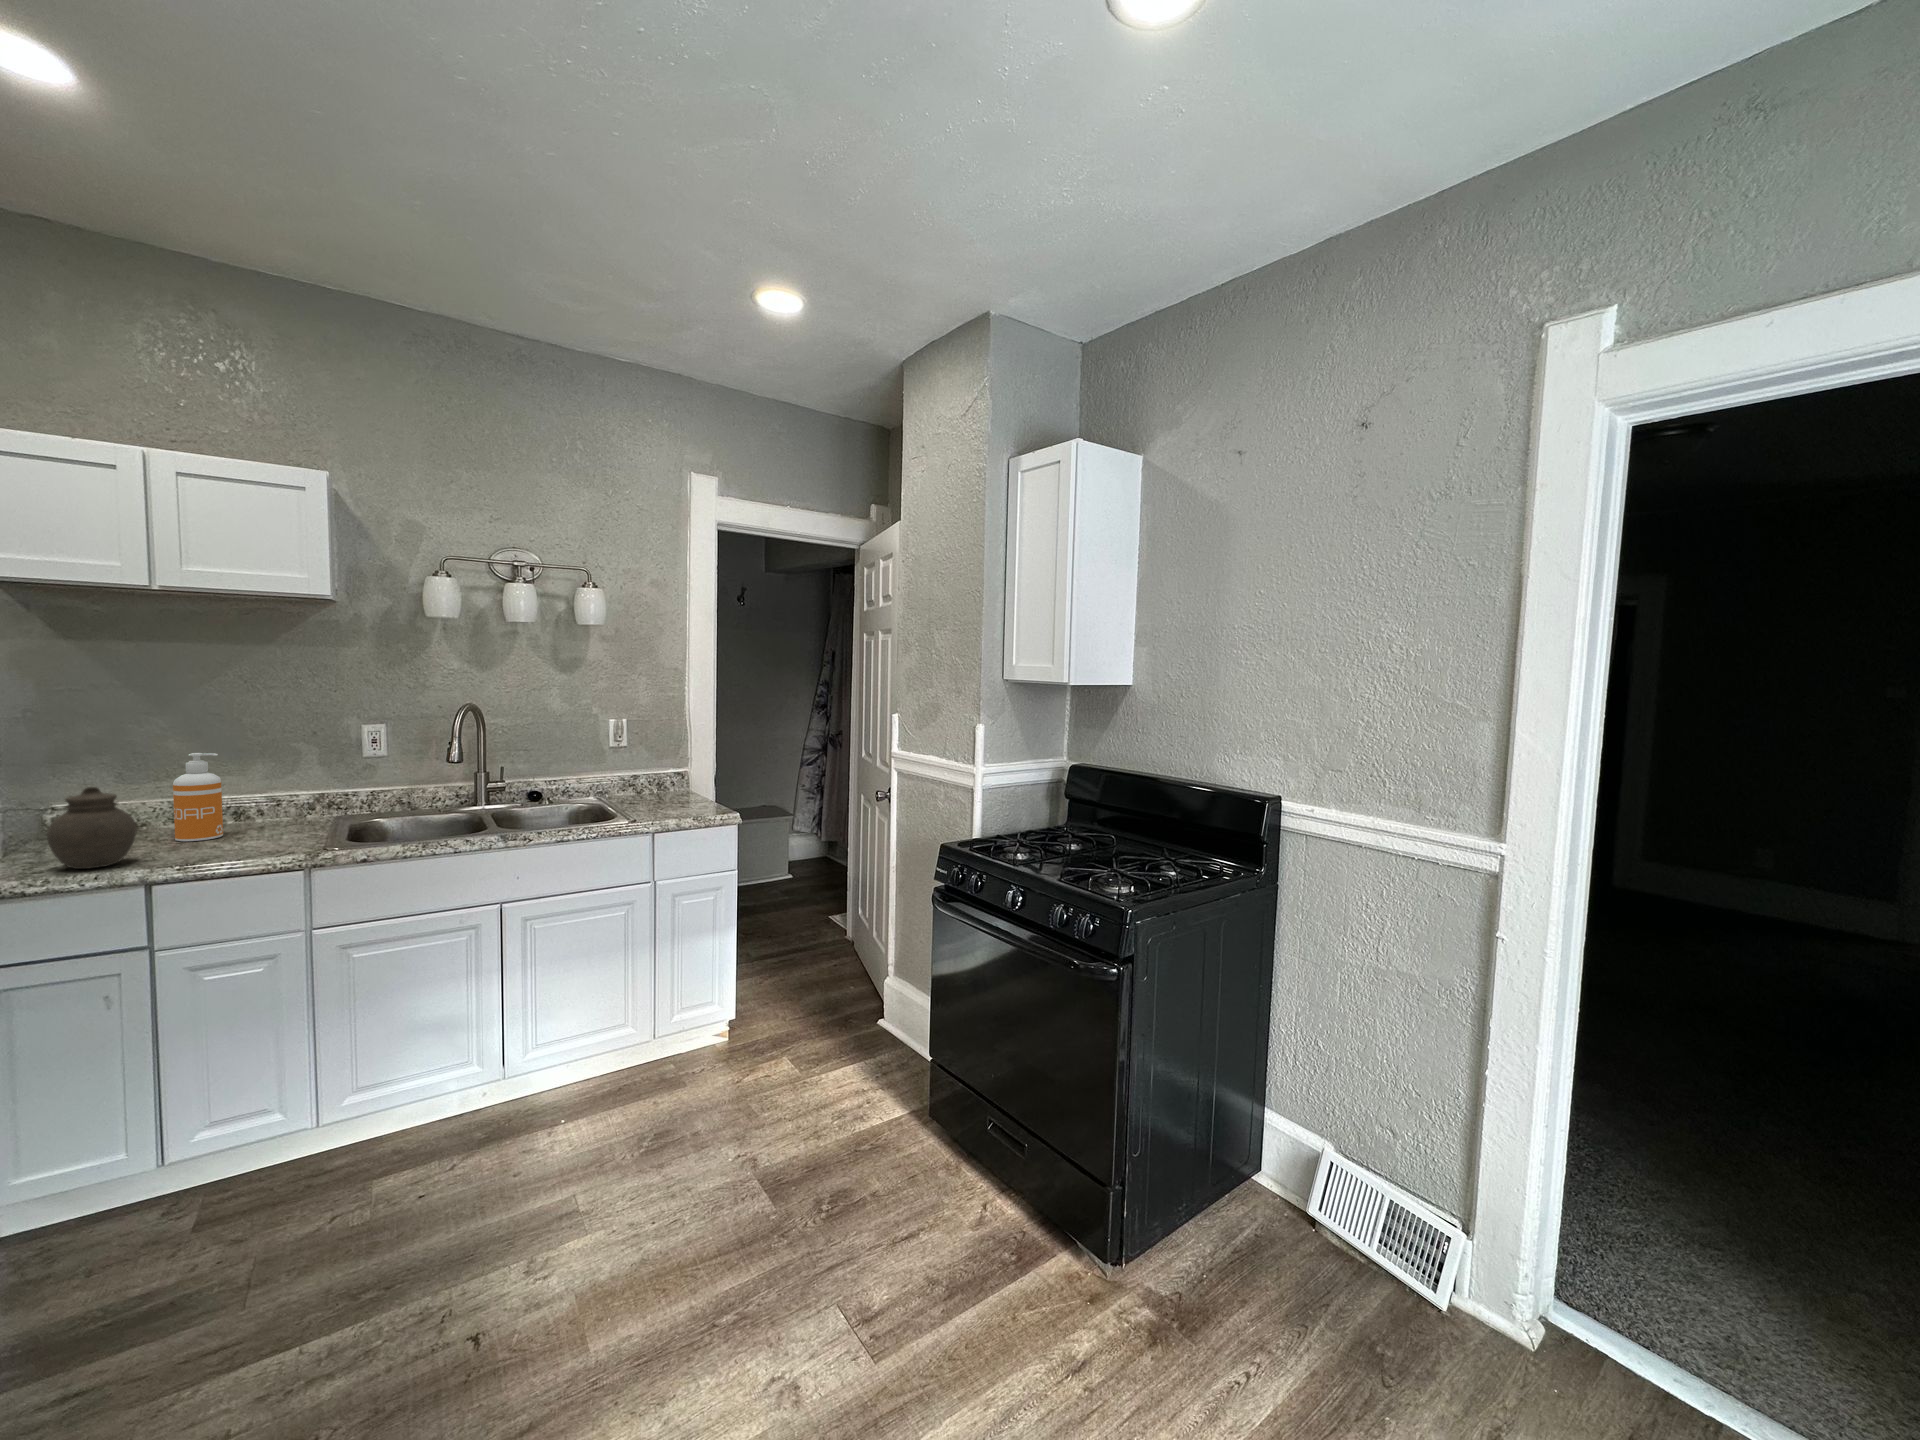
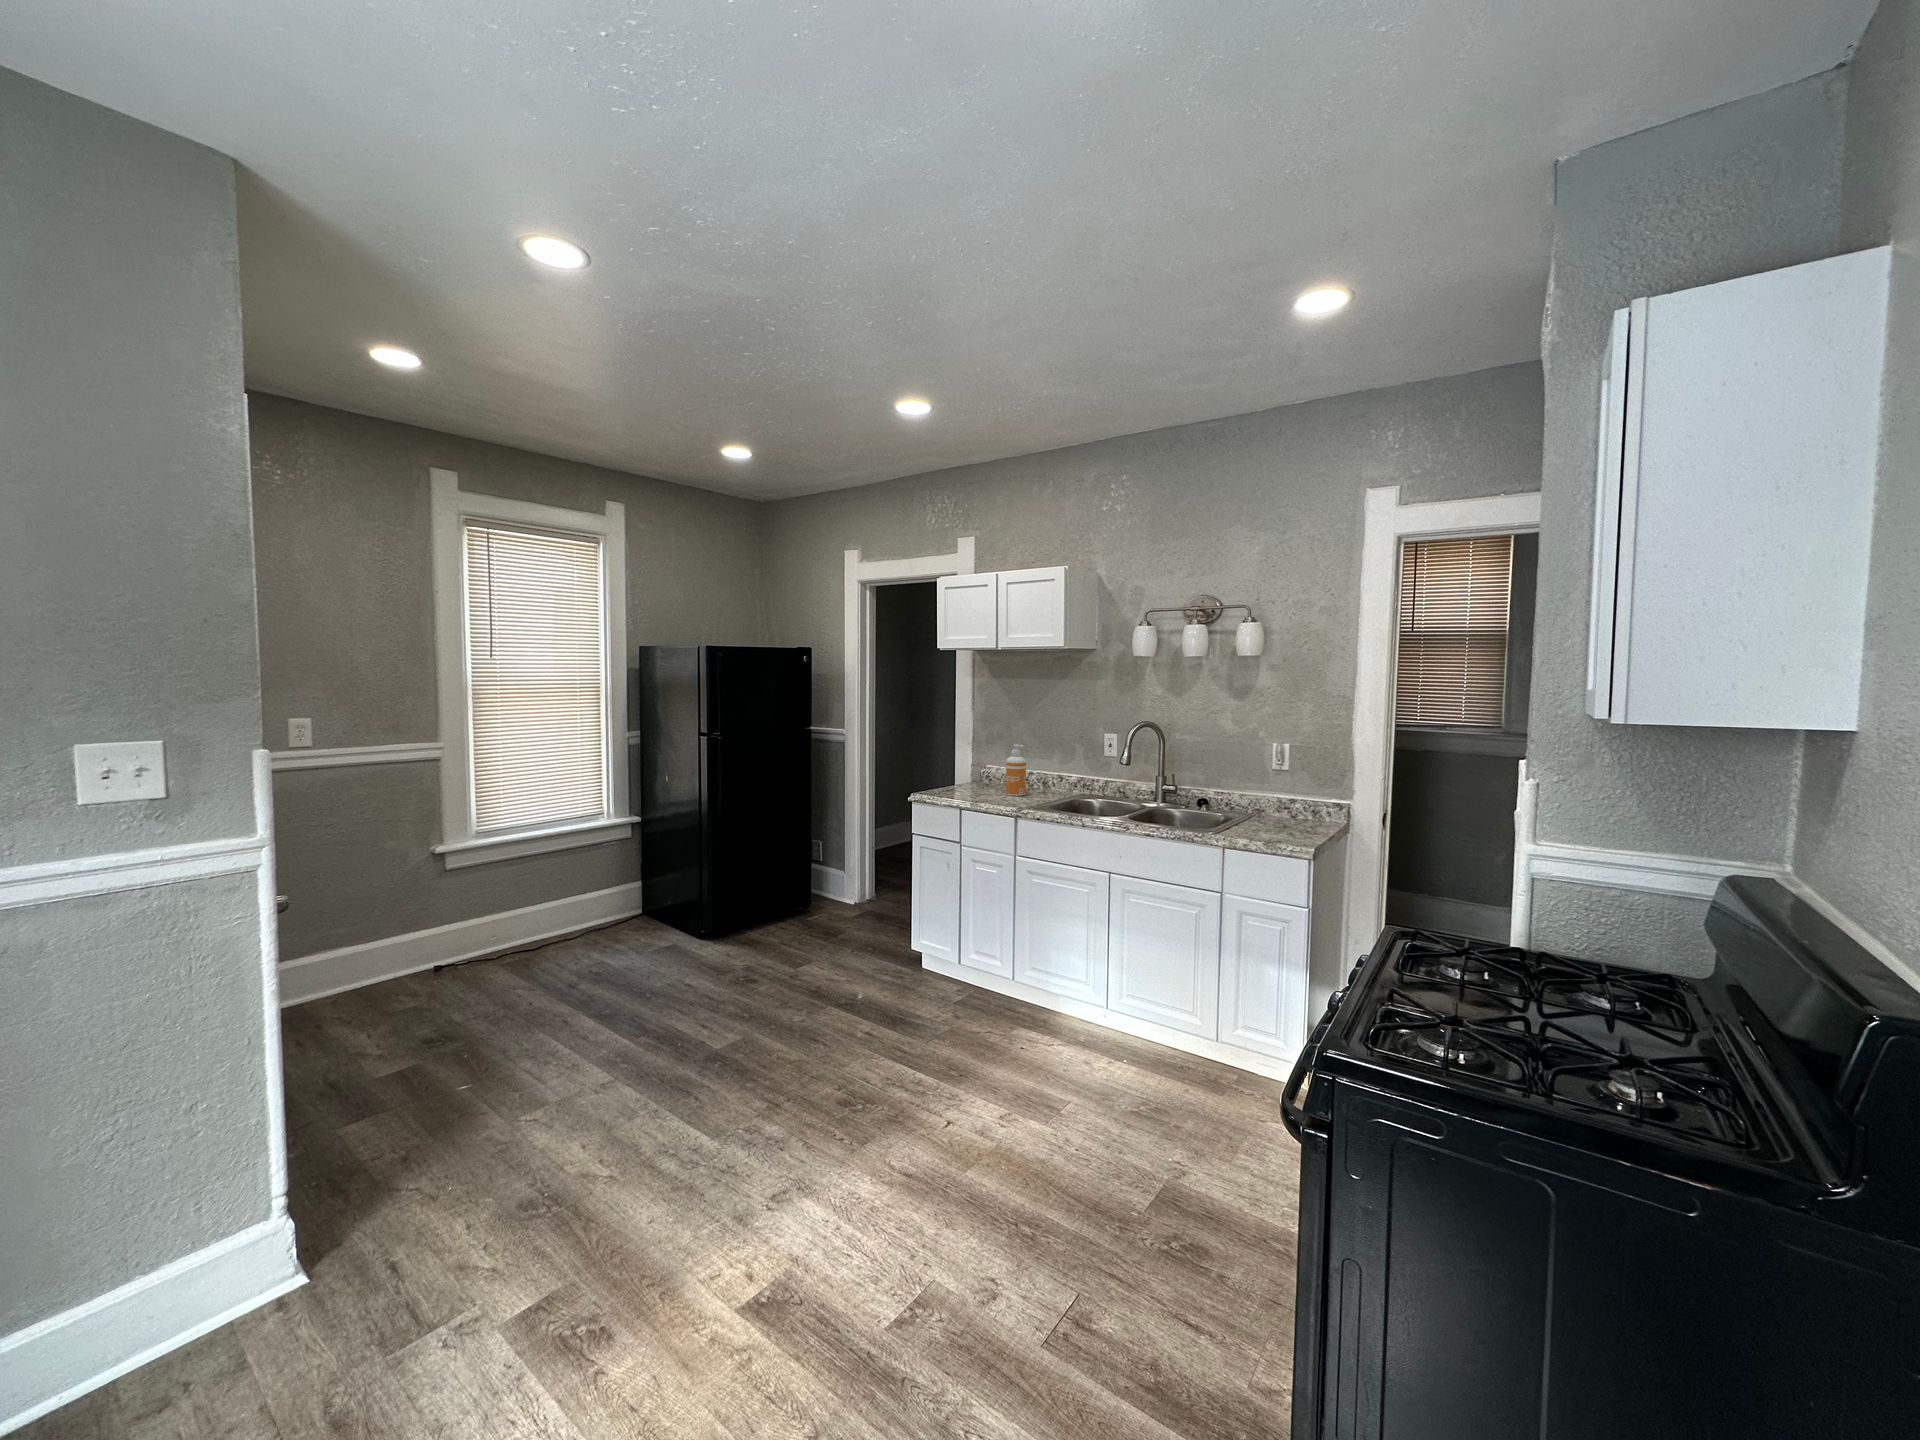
jar: present [47,787,137,869] -> none [943,757,974,799]

